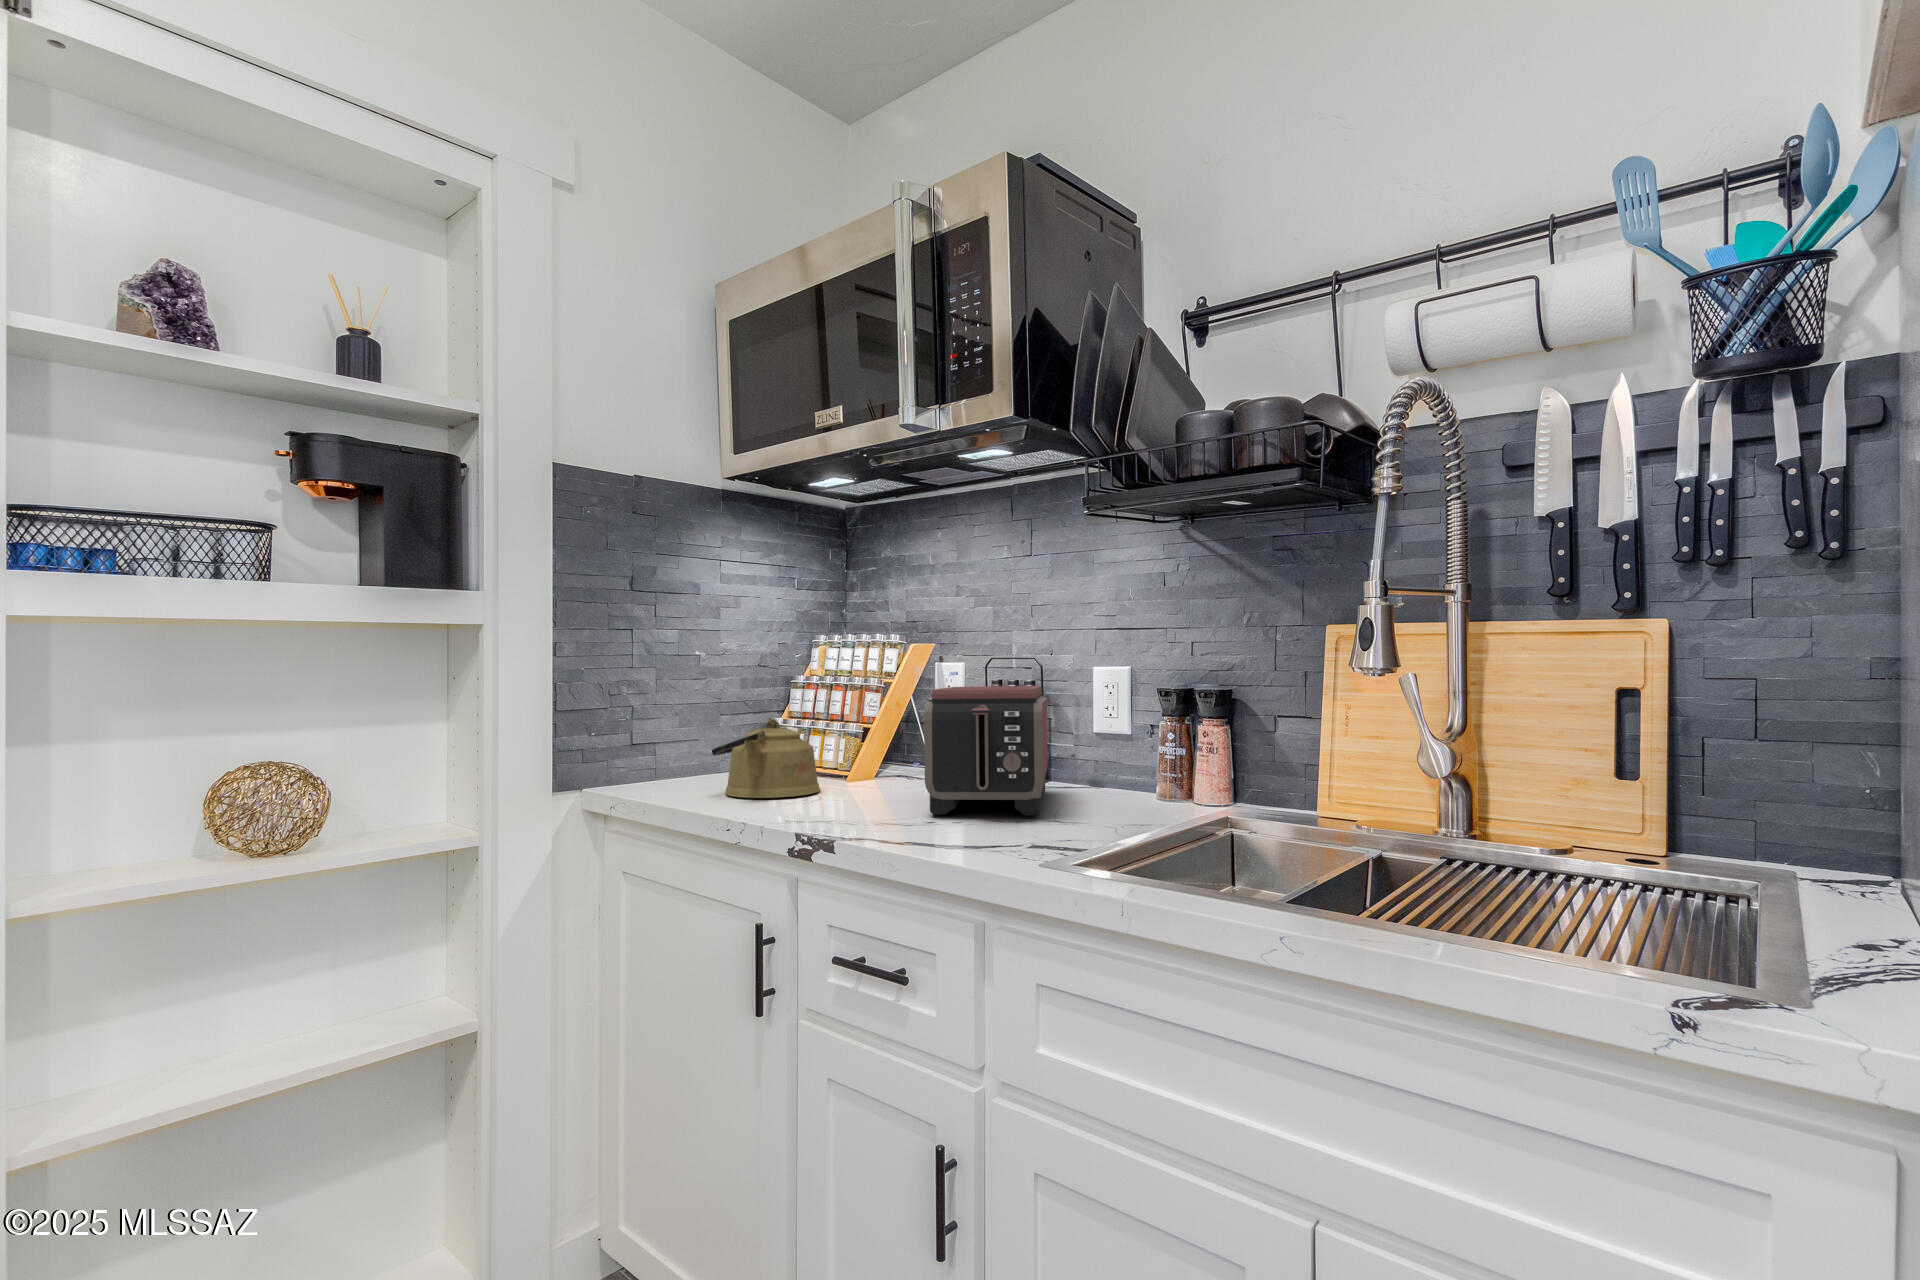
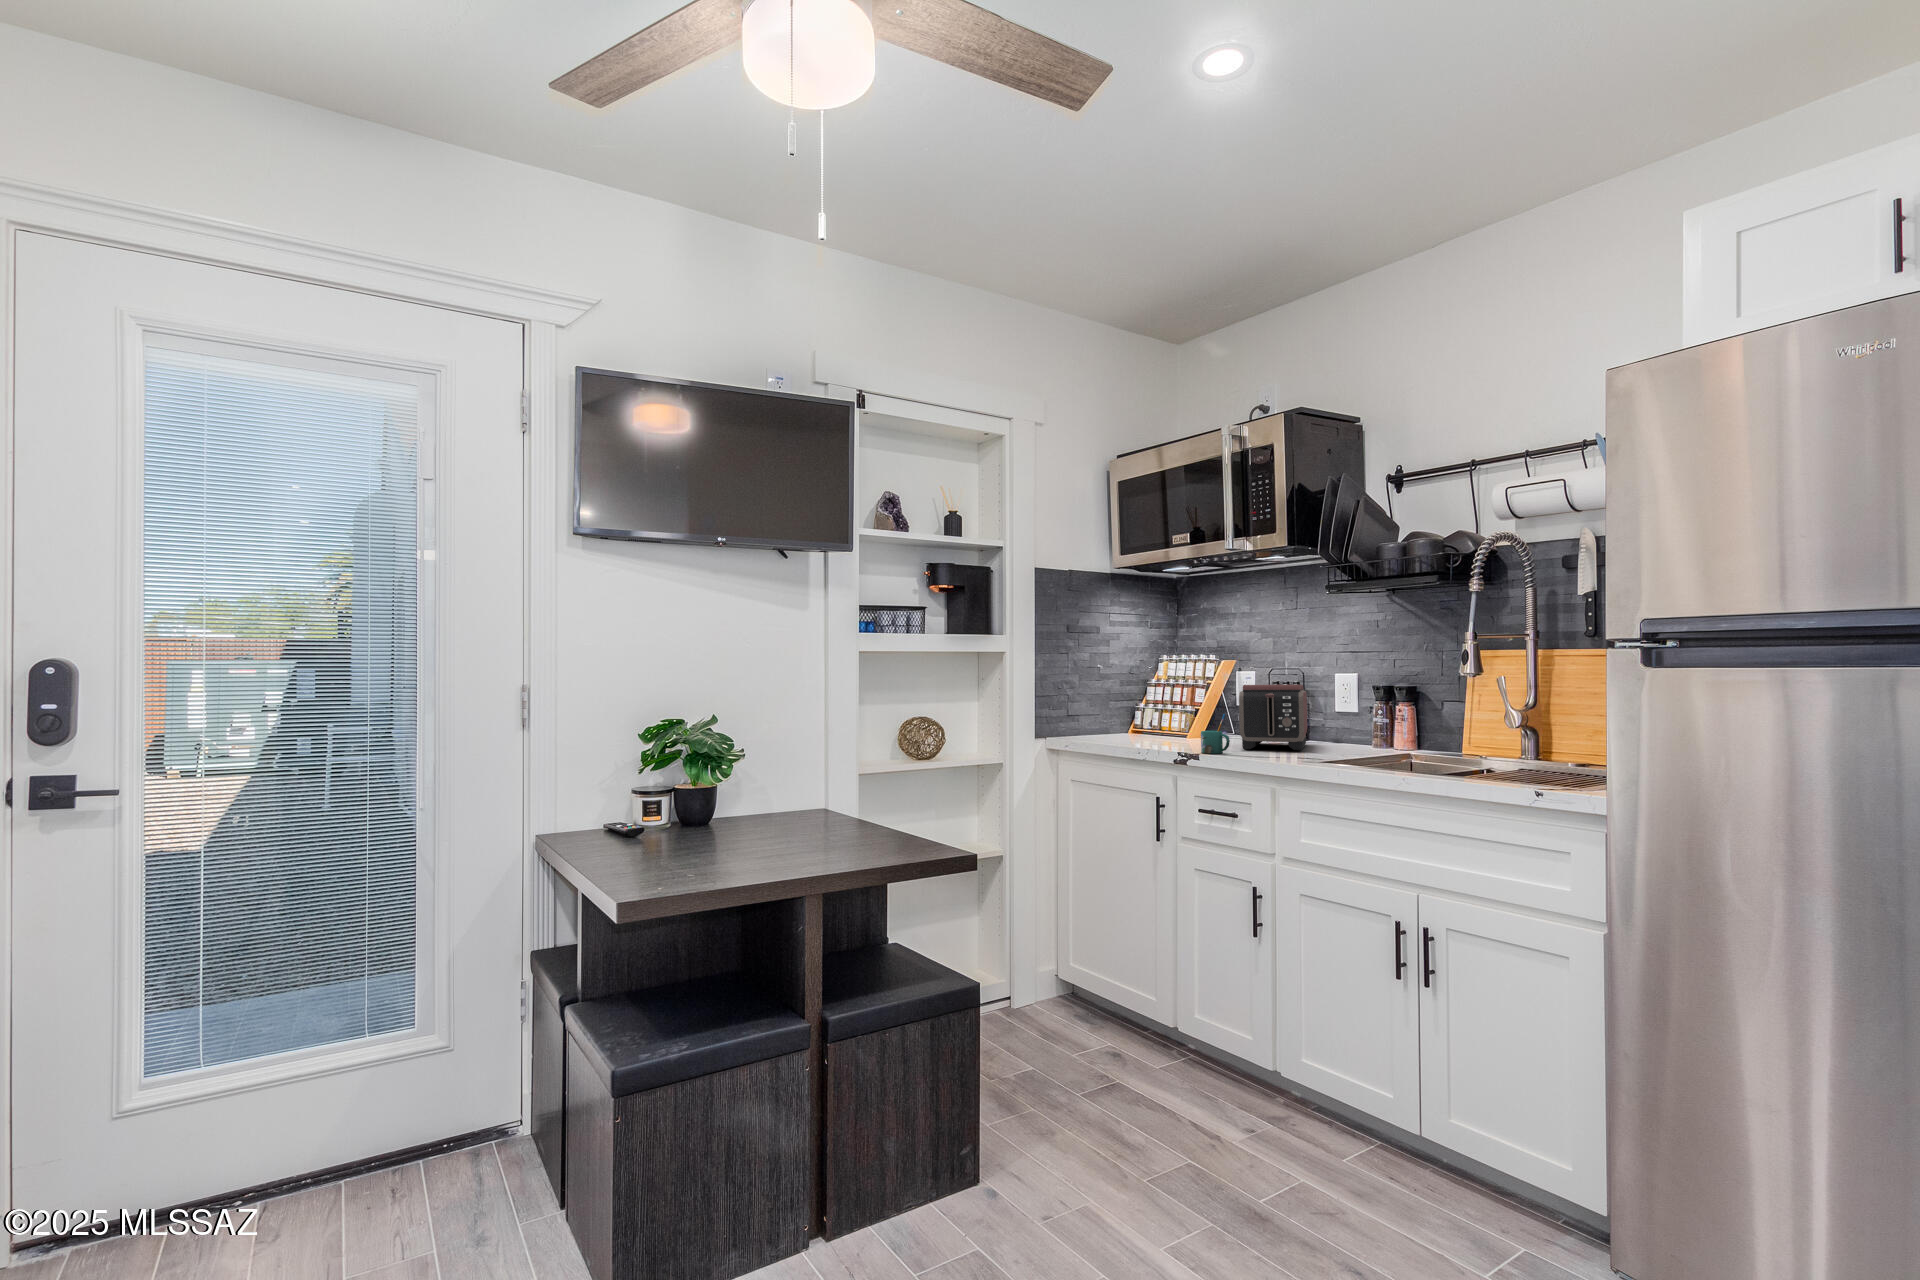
kettle: present [712,719,820,798] -> none [1118,702,1175,743]
mug: none [843,750,900,834] -> present [1201,714,1230,753]

